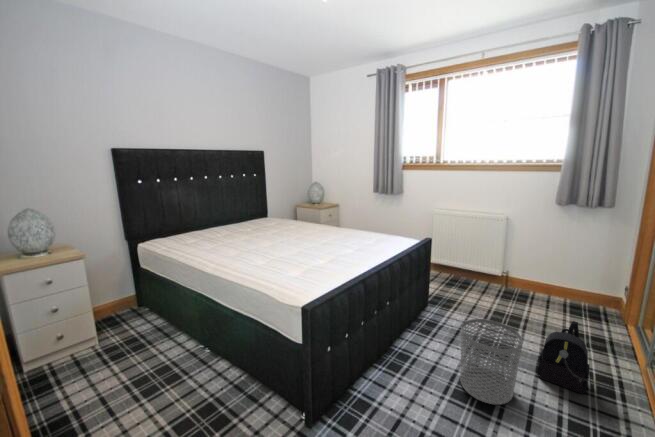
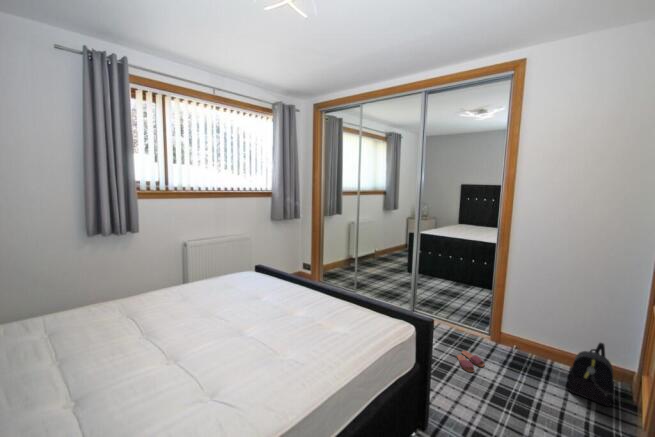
waste bin: present [460,319,523,405] -> none [498,336,555,410]
slippers: none [417,336,447,361] -> present [457,351,484,372]

